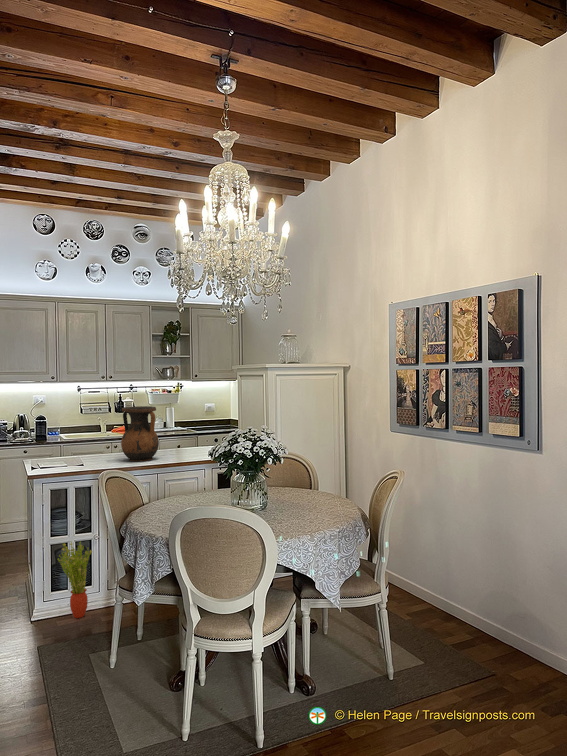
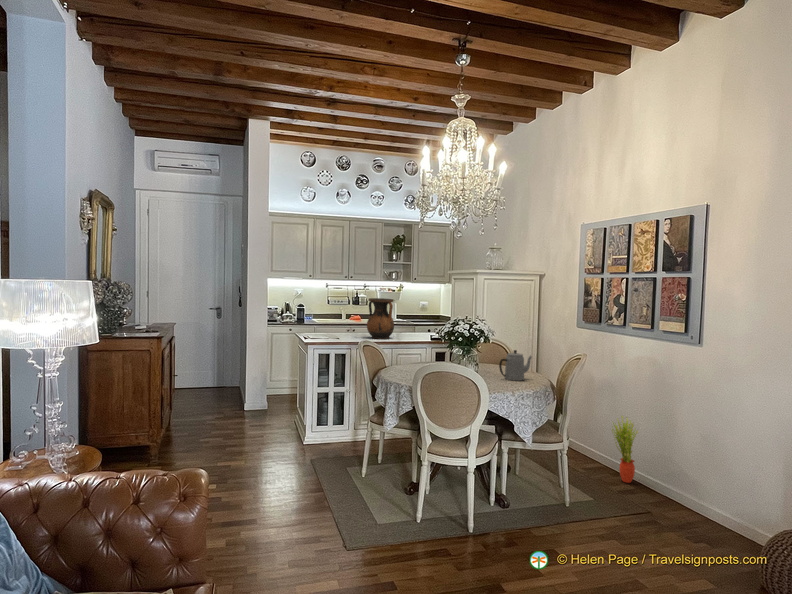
teapot: none [293,472,336,514] -> present [499,350,532,381]
potted plant: present [57,542,92,618] -> present [612,416,638,483]

